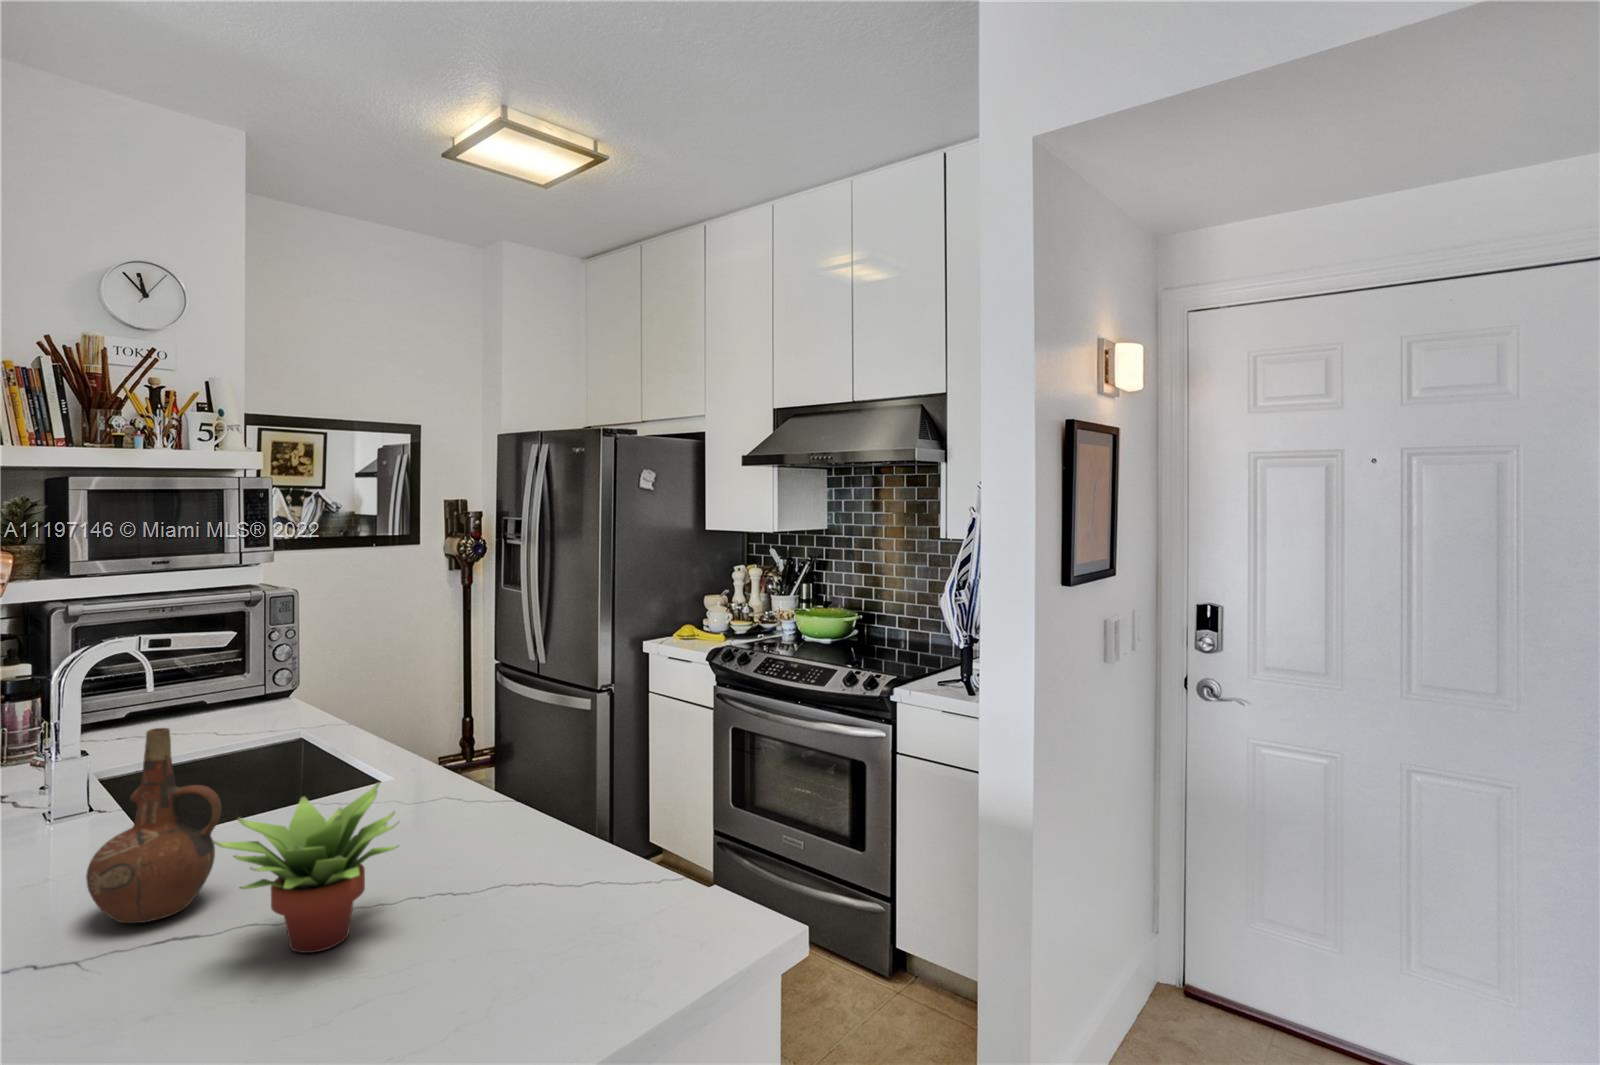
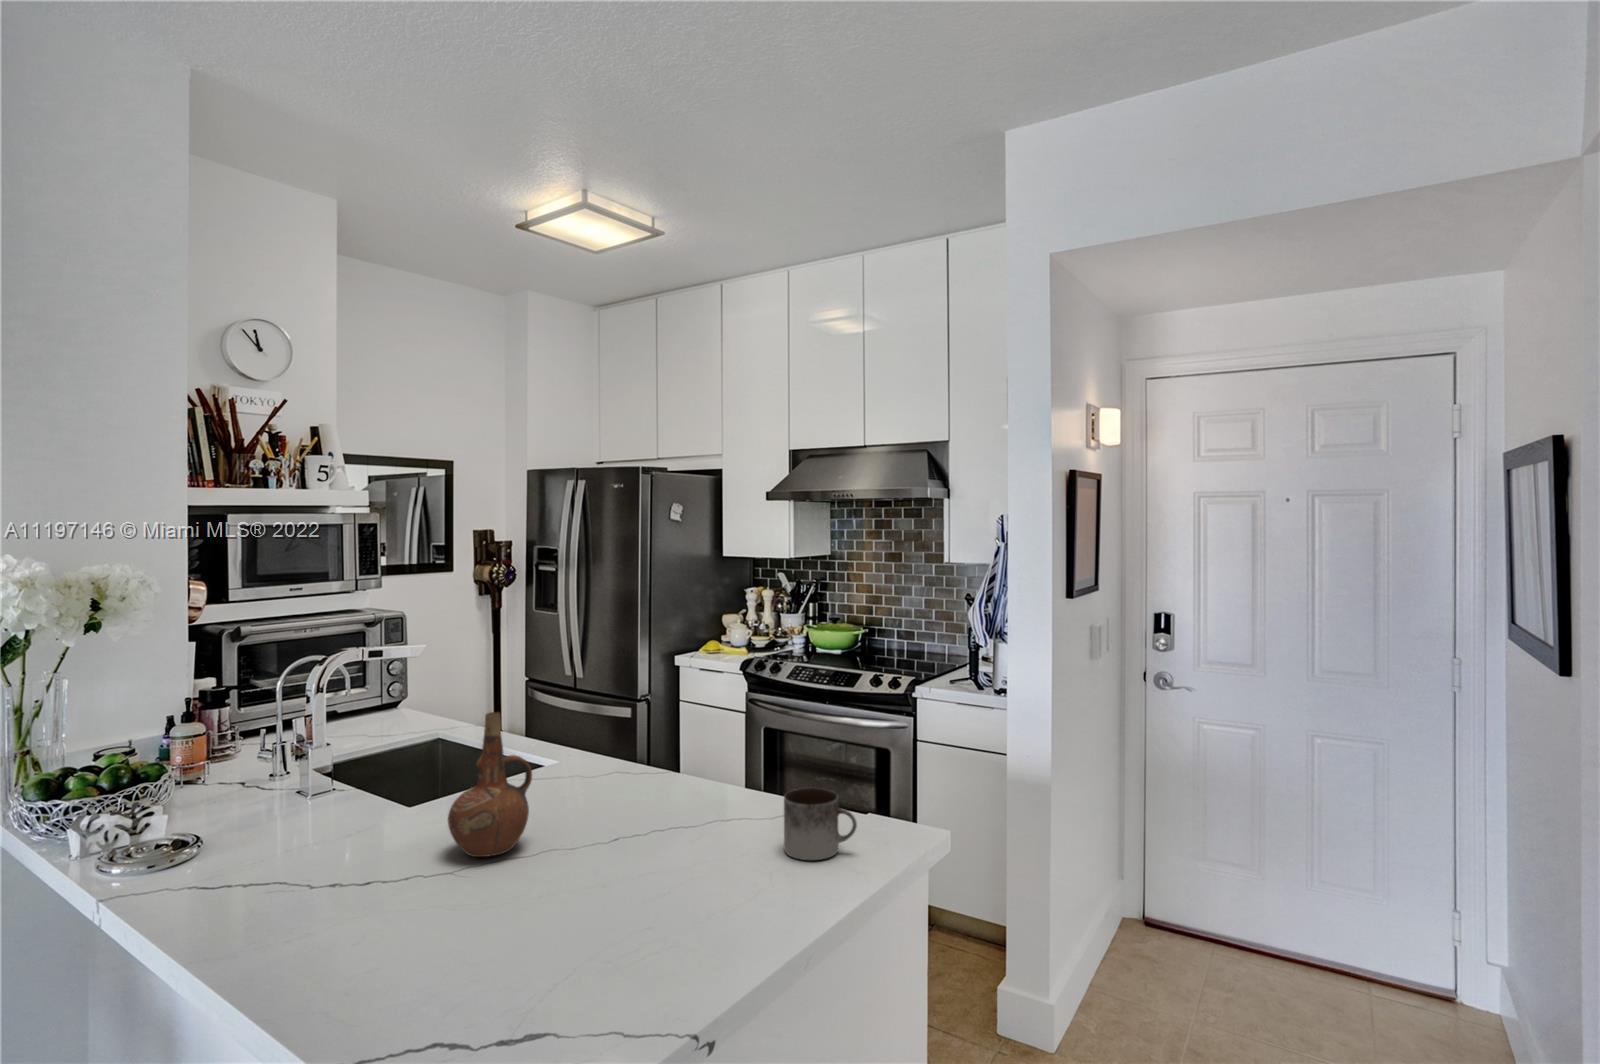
succulent plant: present [212,782,399,953] -> none [580,745,689,867]
mug: none [530,847,629,958] -> present [784,788,857,860]

